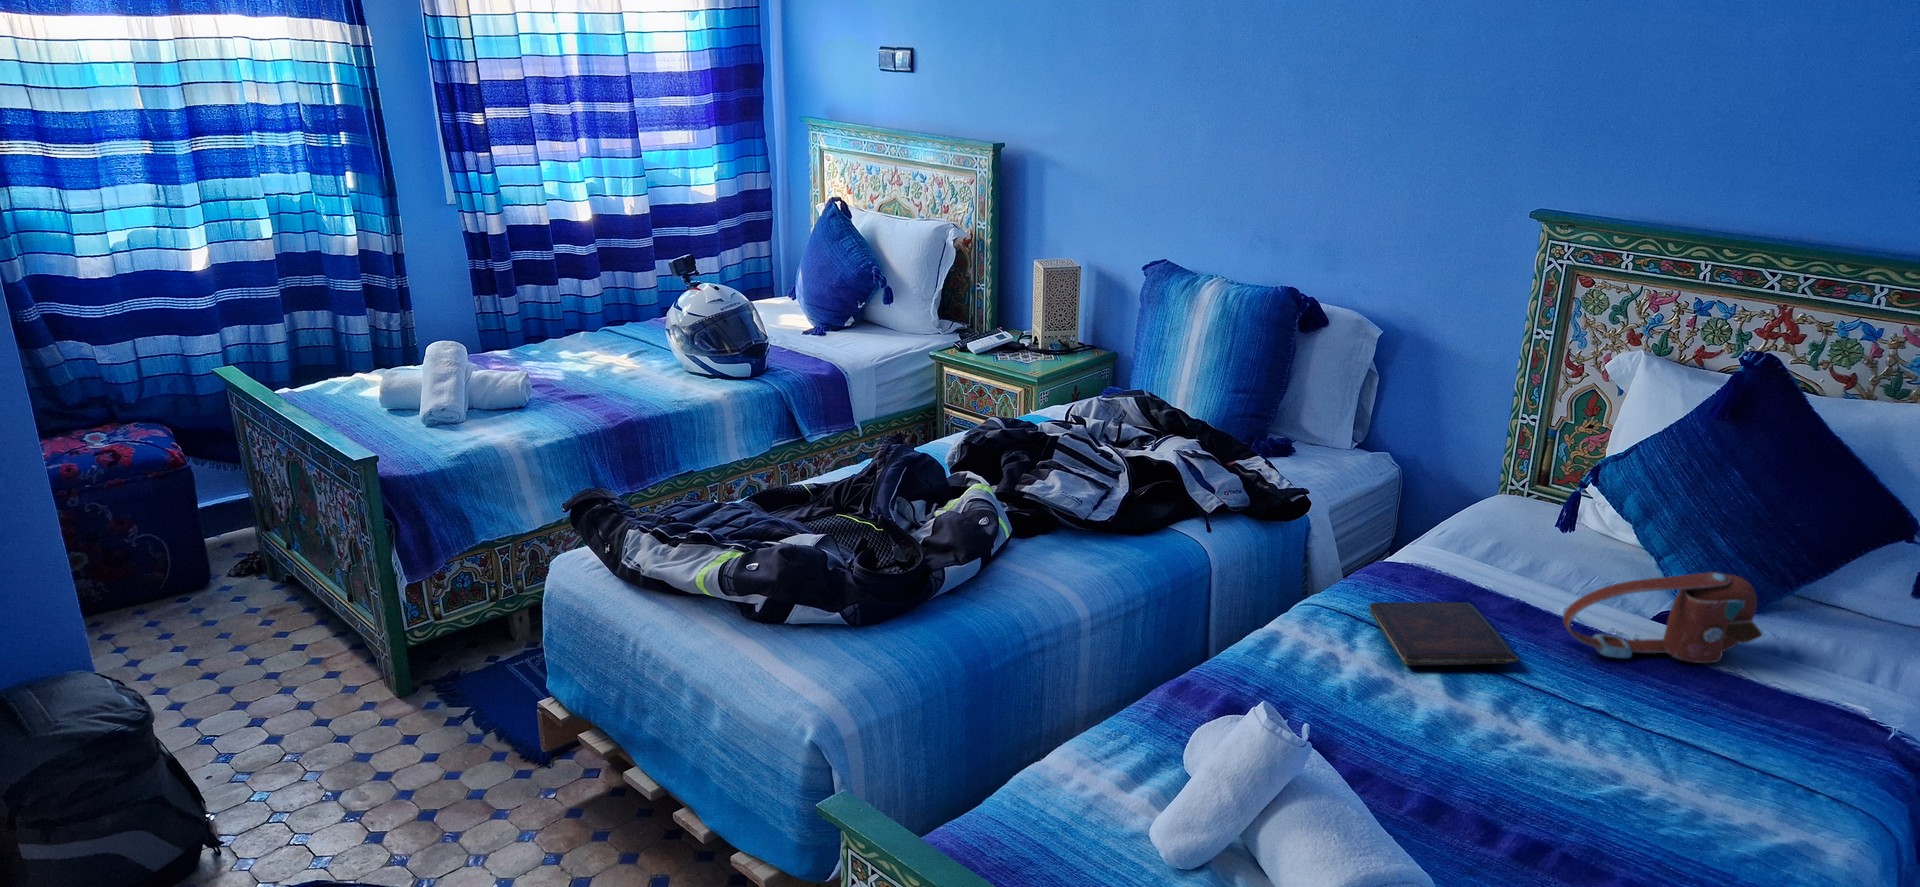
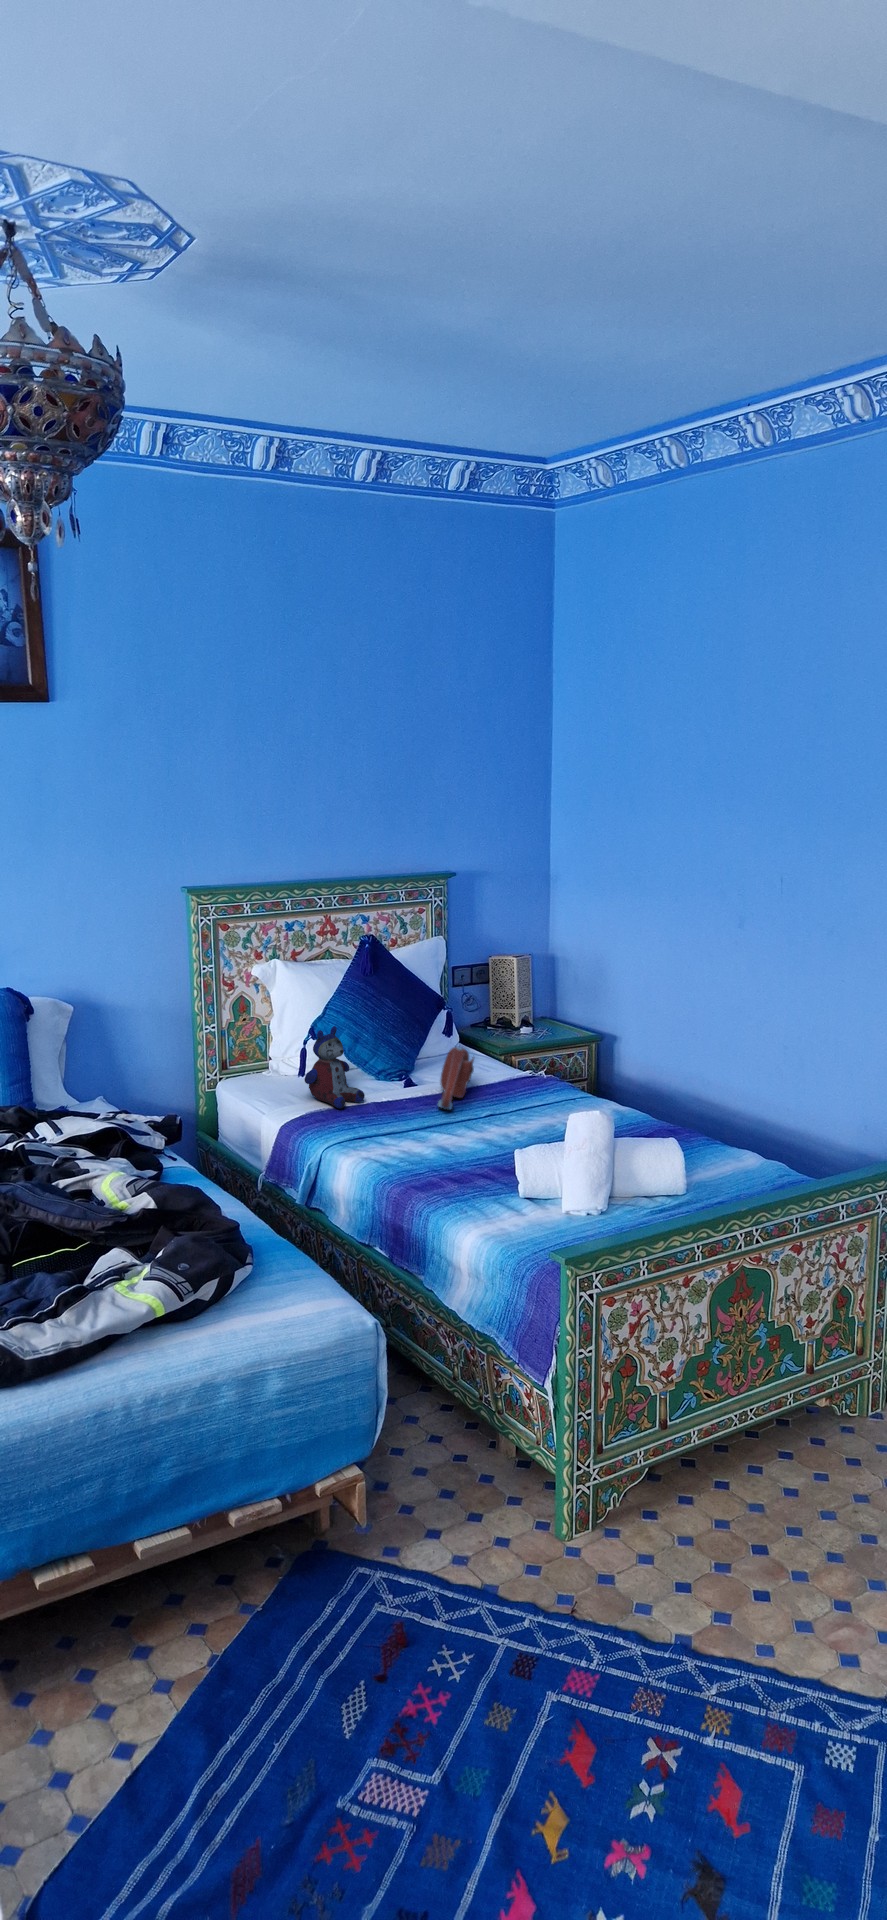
stuffed bear: none [1471,450,1575,582] -> present [305,1026,365,1108]
book: present [1370,602,1518,666] -> none [364,1119,454,1149]

